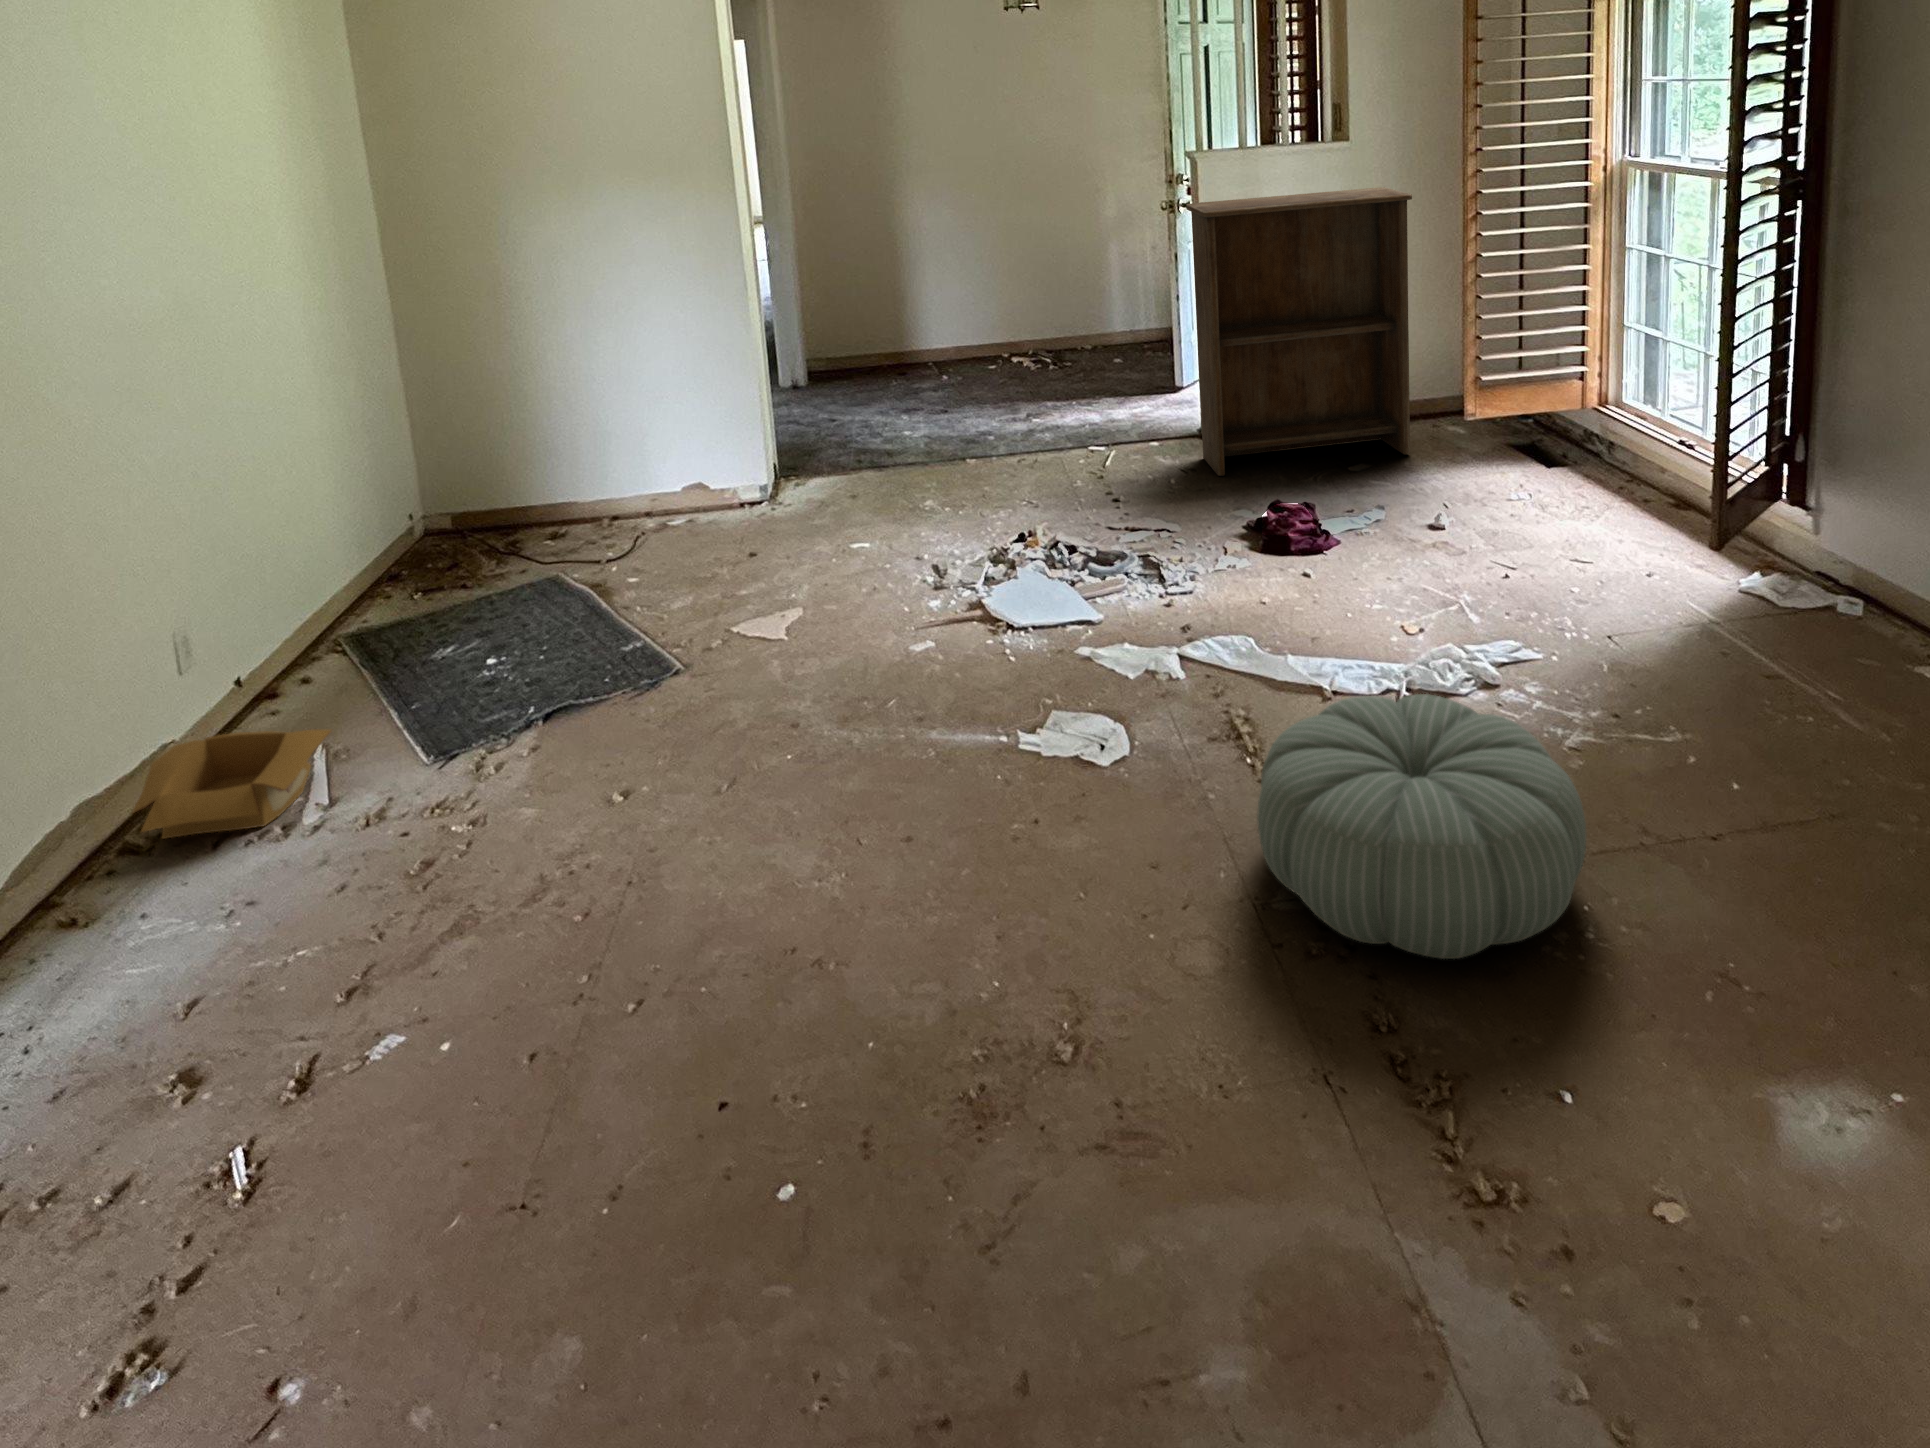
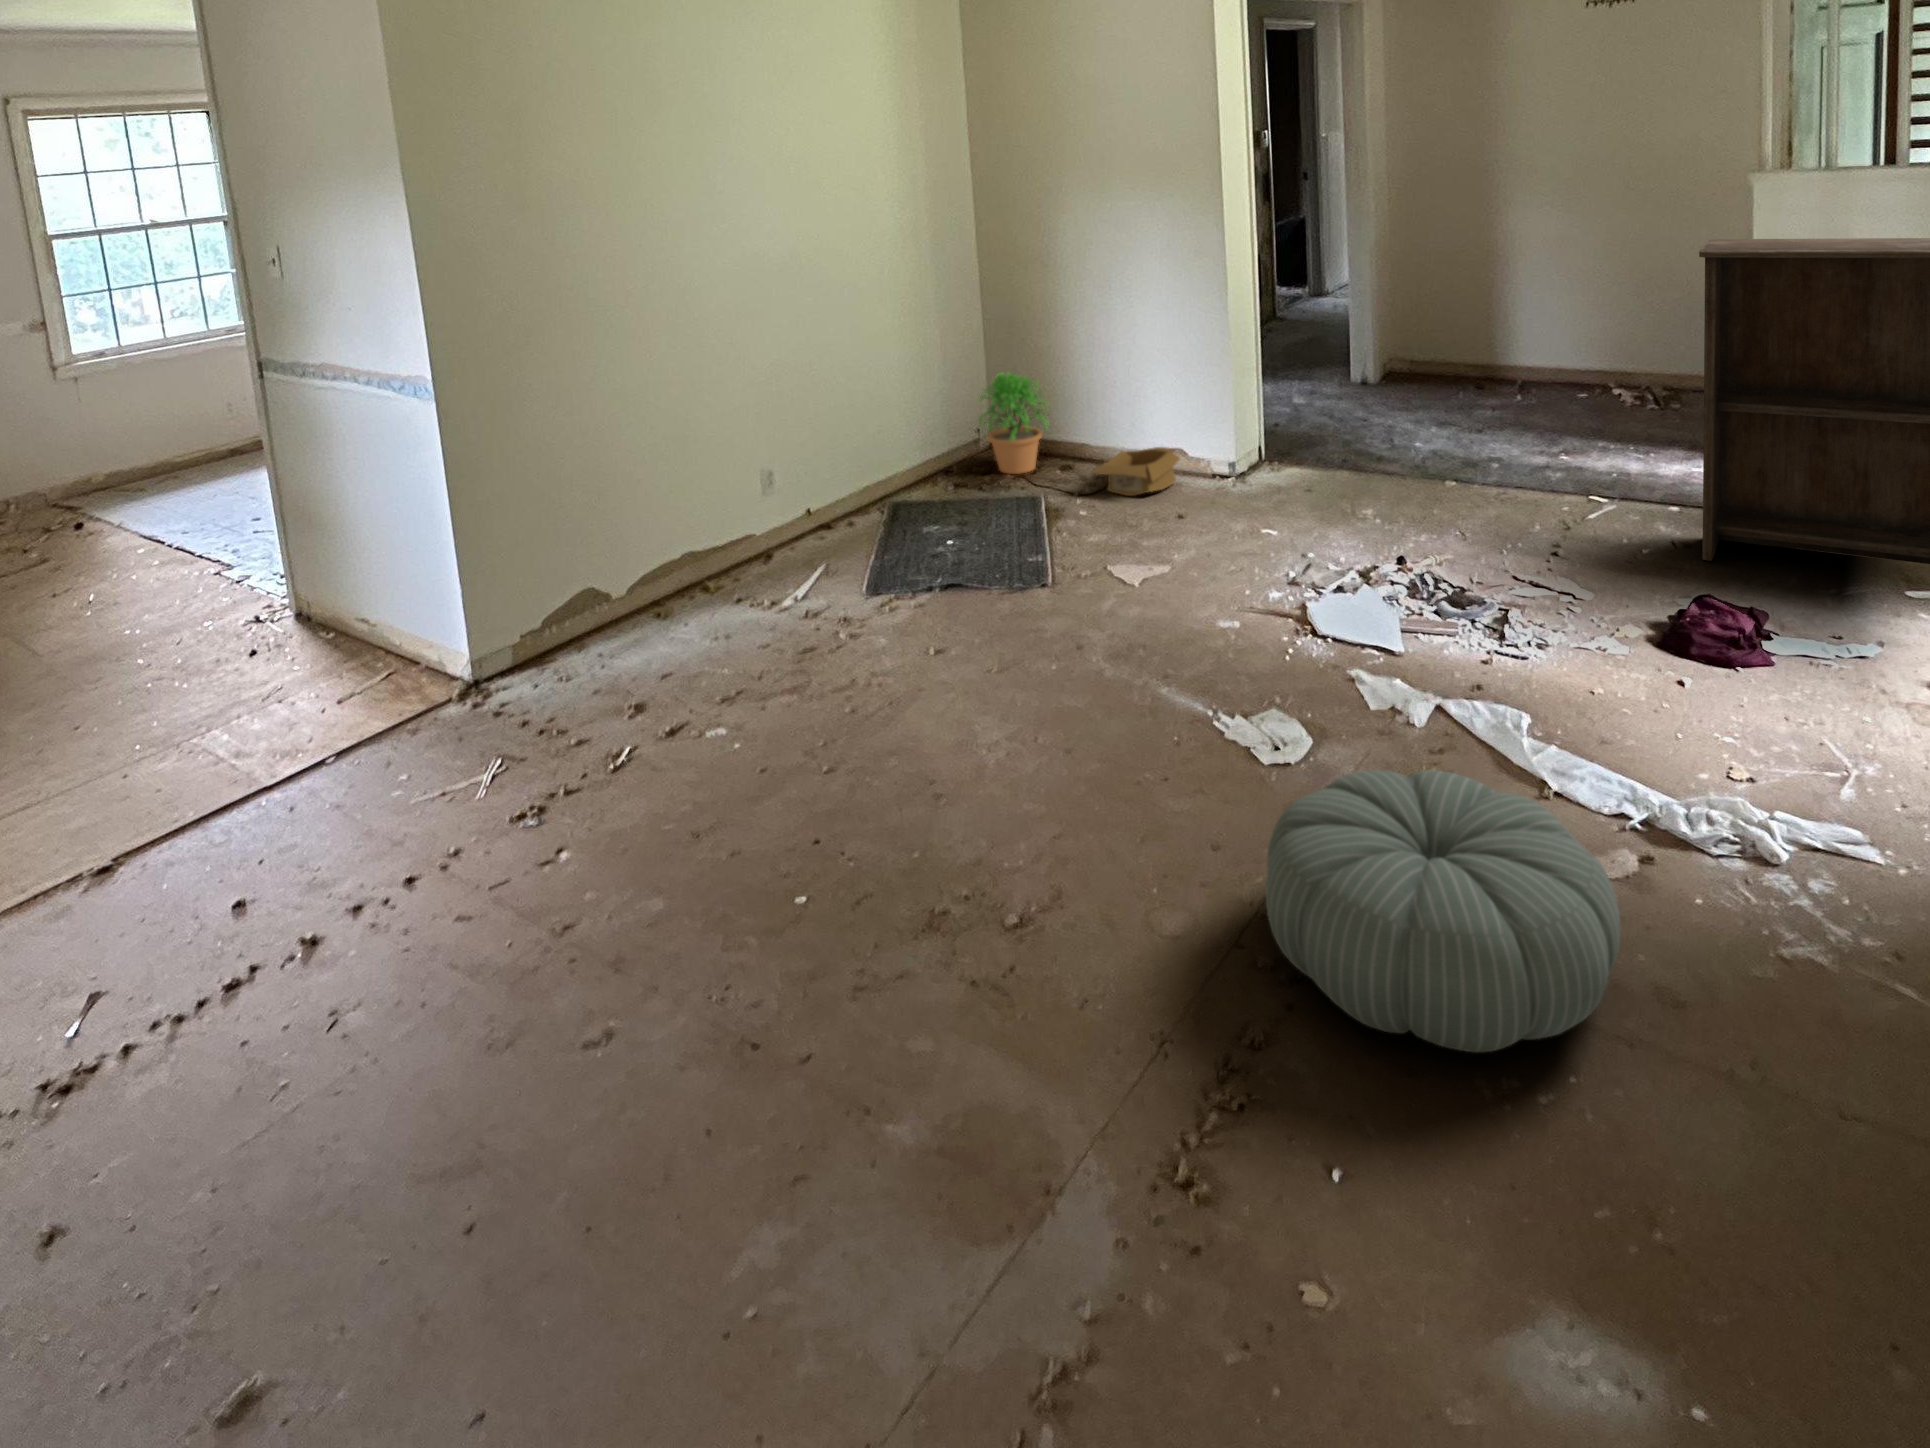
potted plant: none [426,431,531,561] -> present [979,373,1049,474]
cardboard box: present [132,730,331,839] -> present [1093,447,1180,496]

